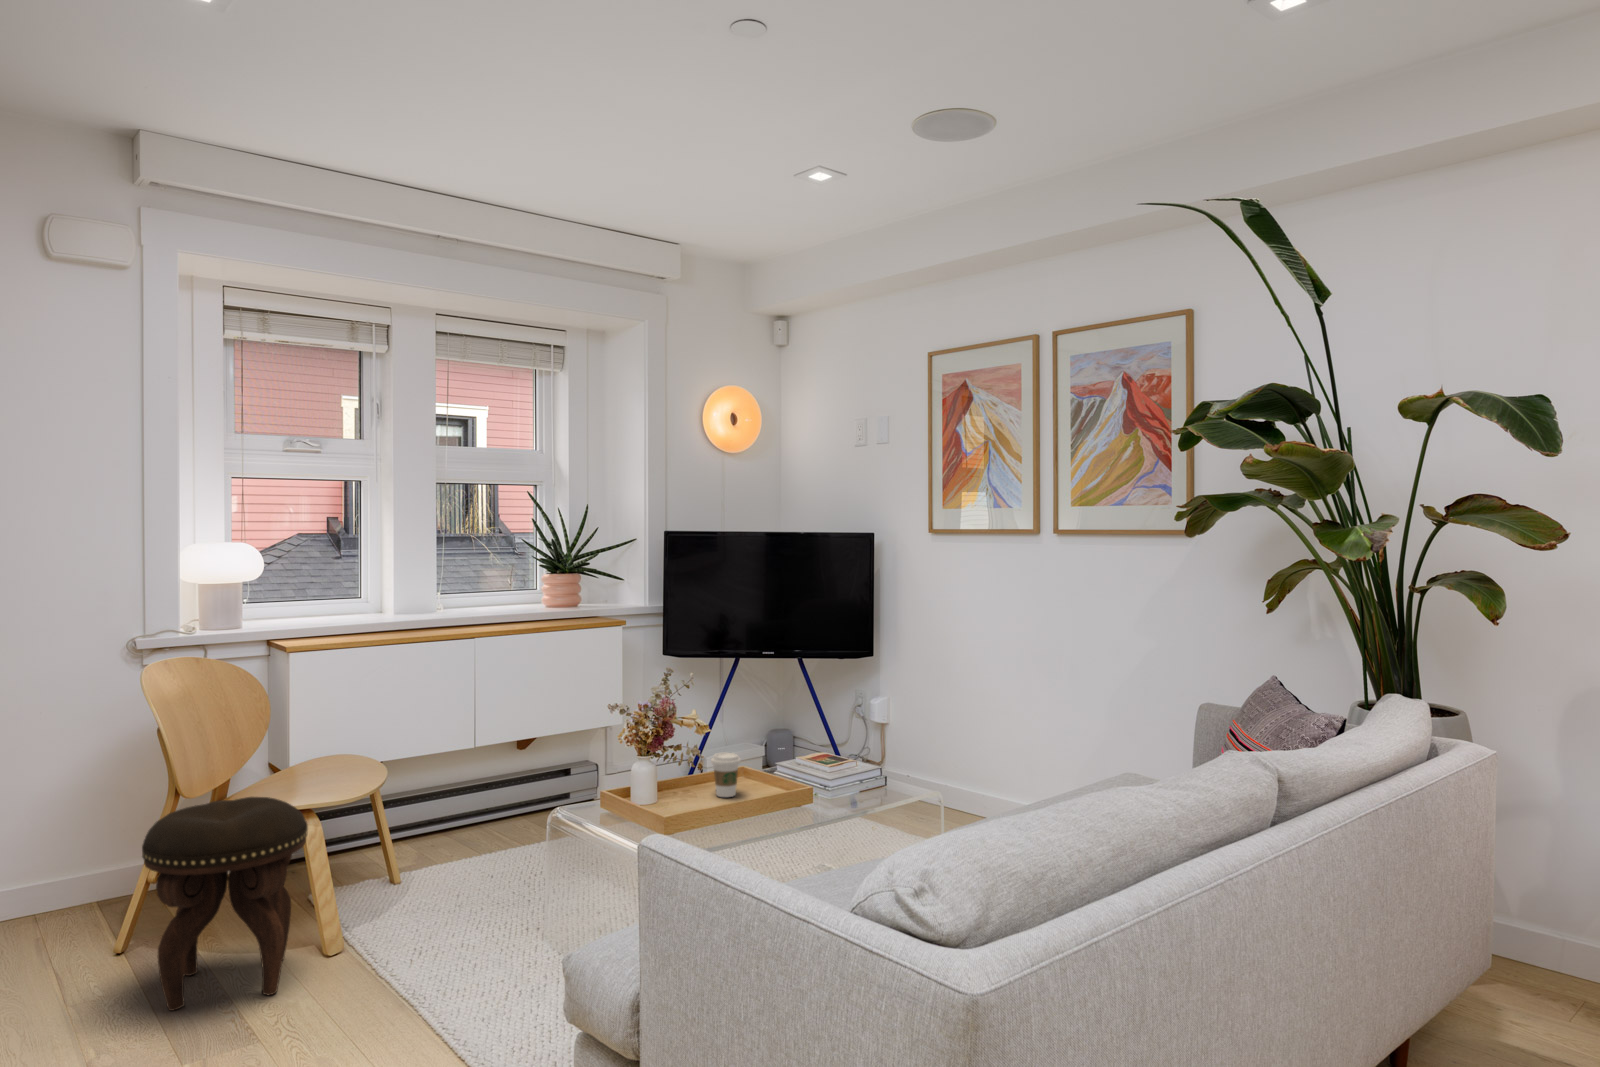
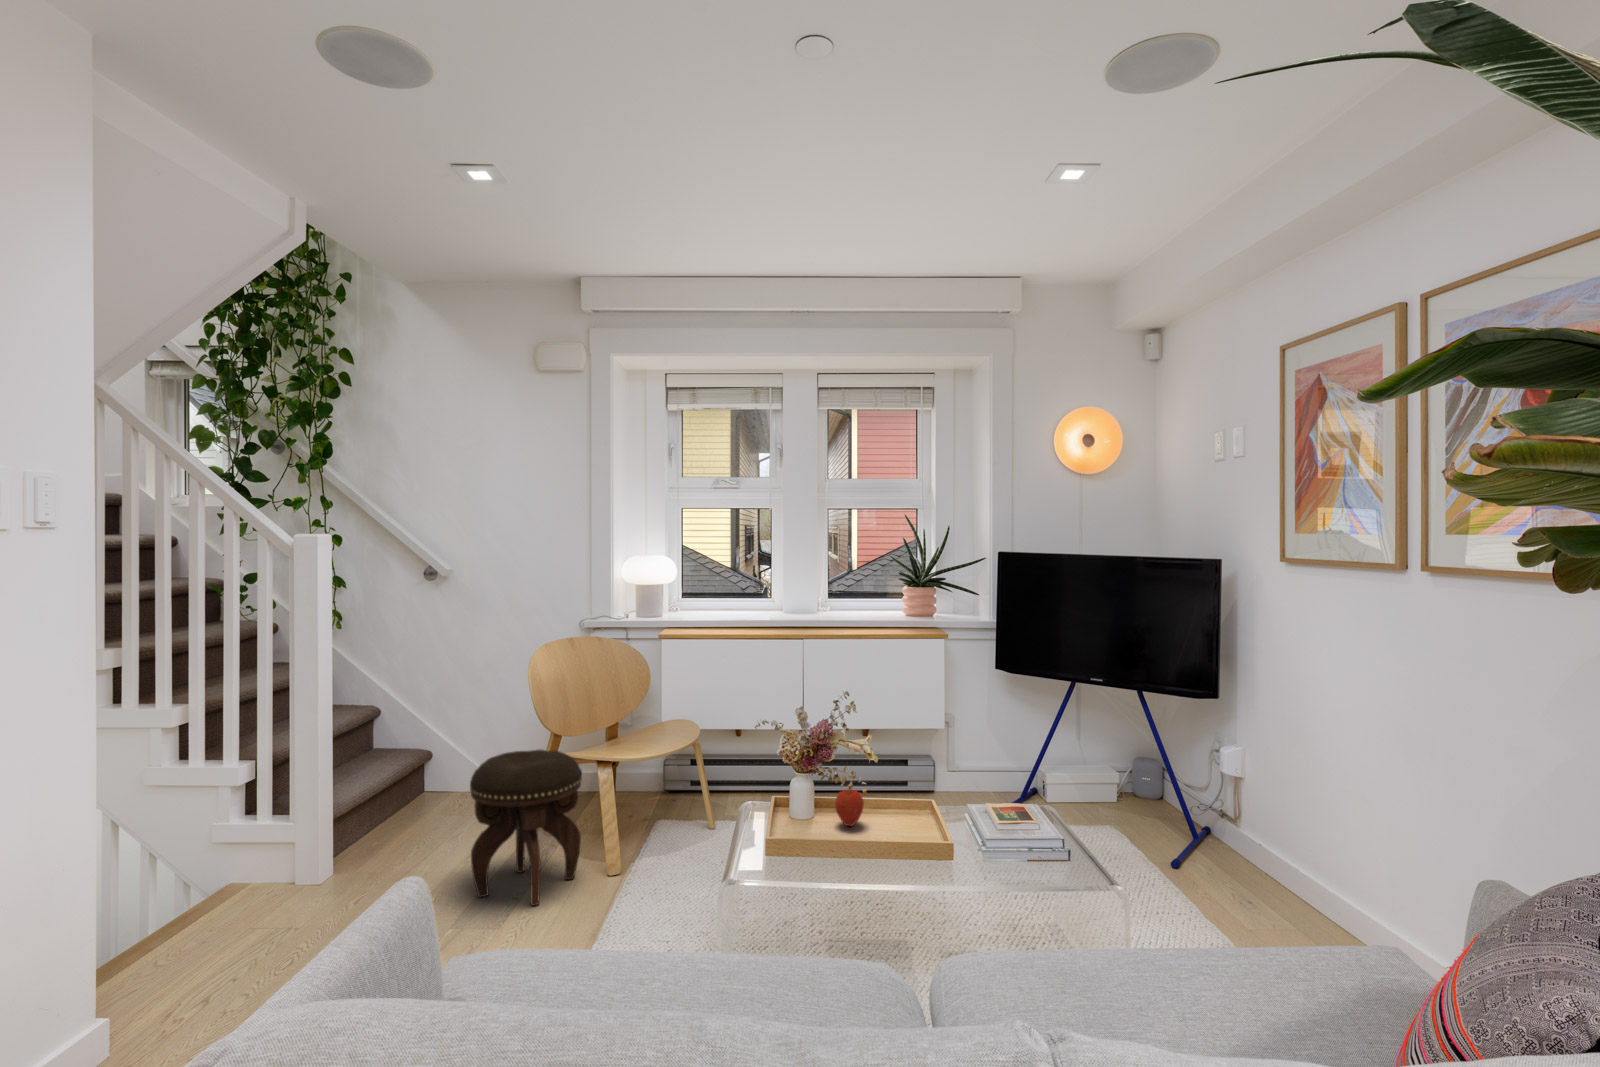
coffee cup: present [711,753,741,797] -> none [887,786,918,835]
apple: none [662,764,691,801] -> present [835,789,864,826]

